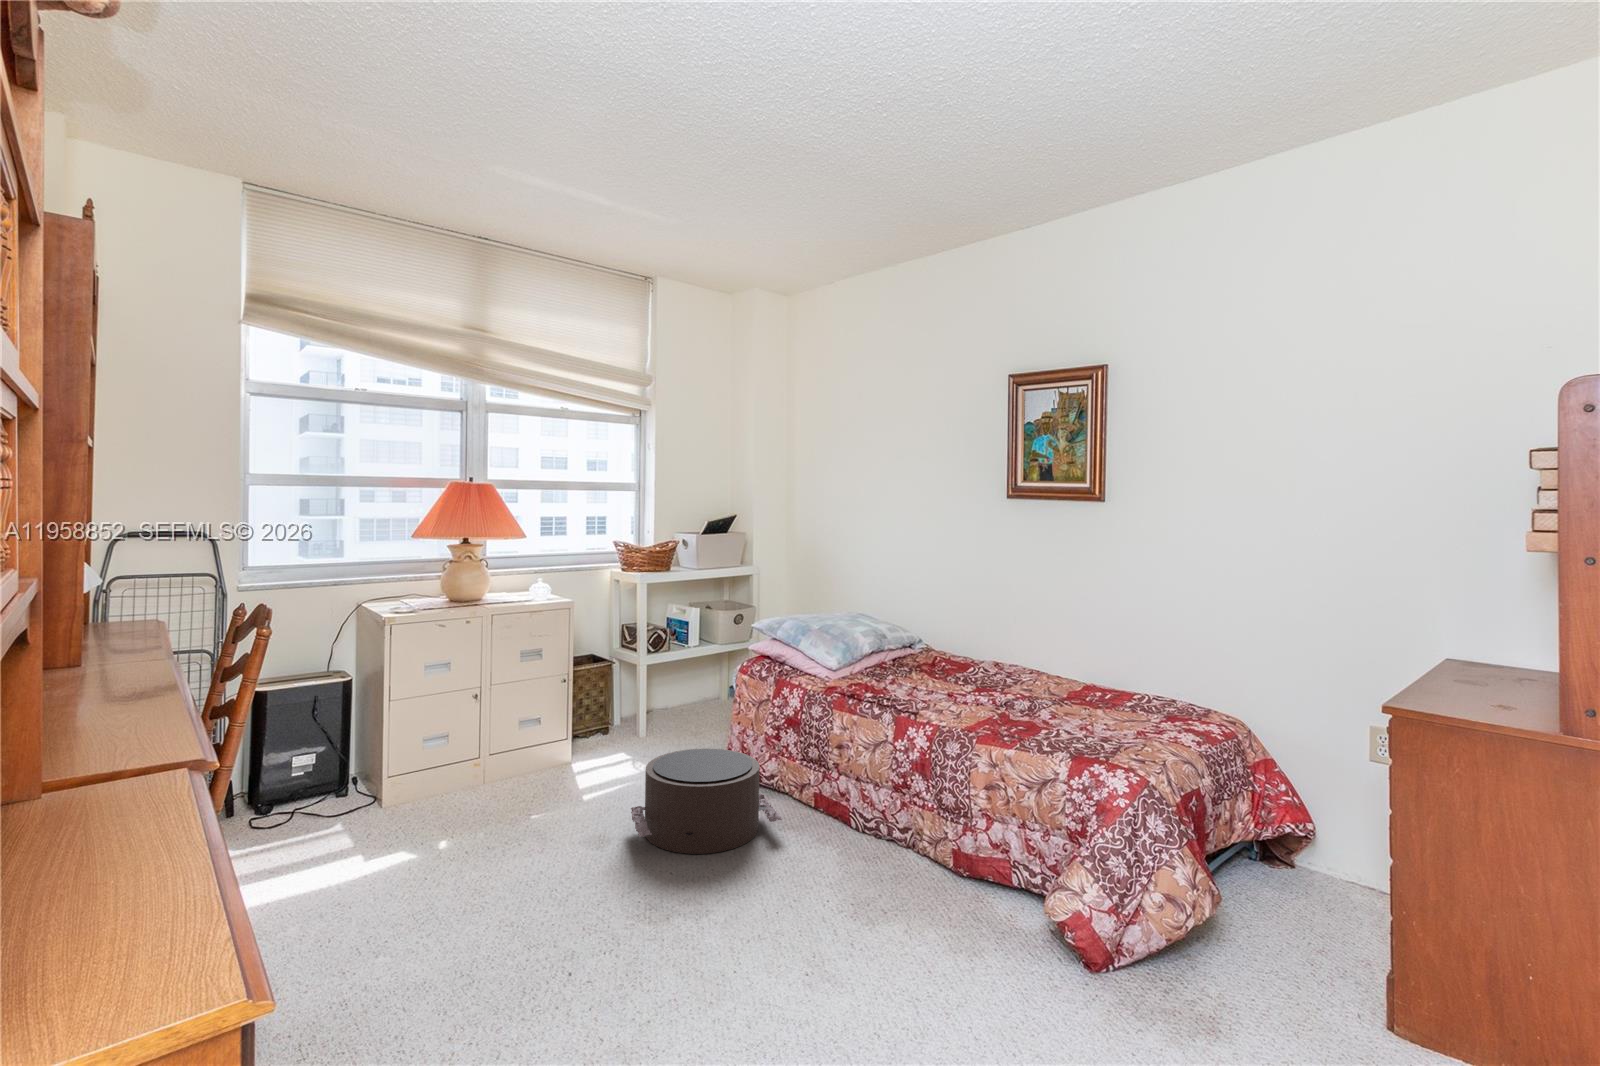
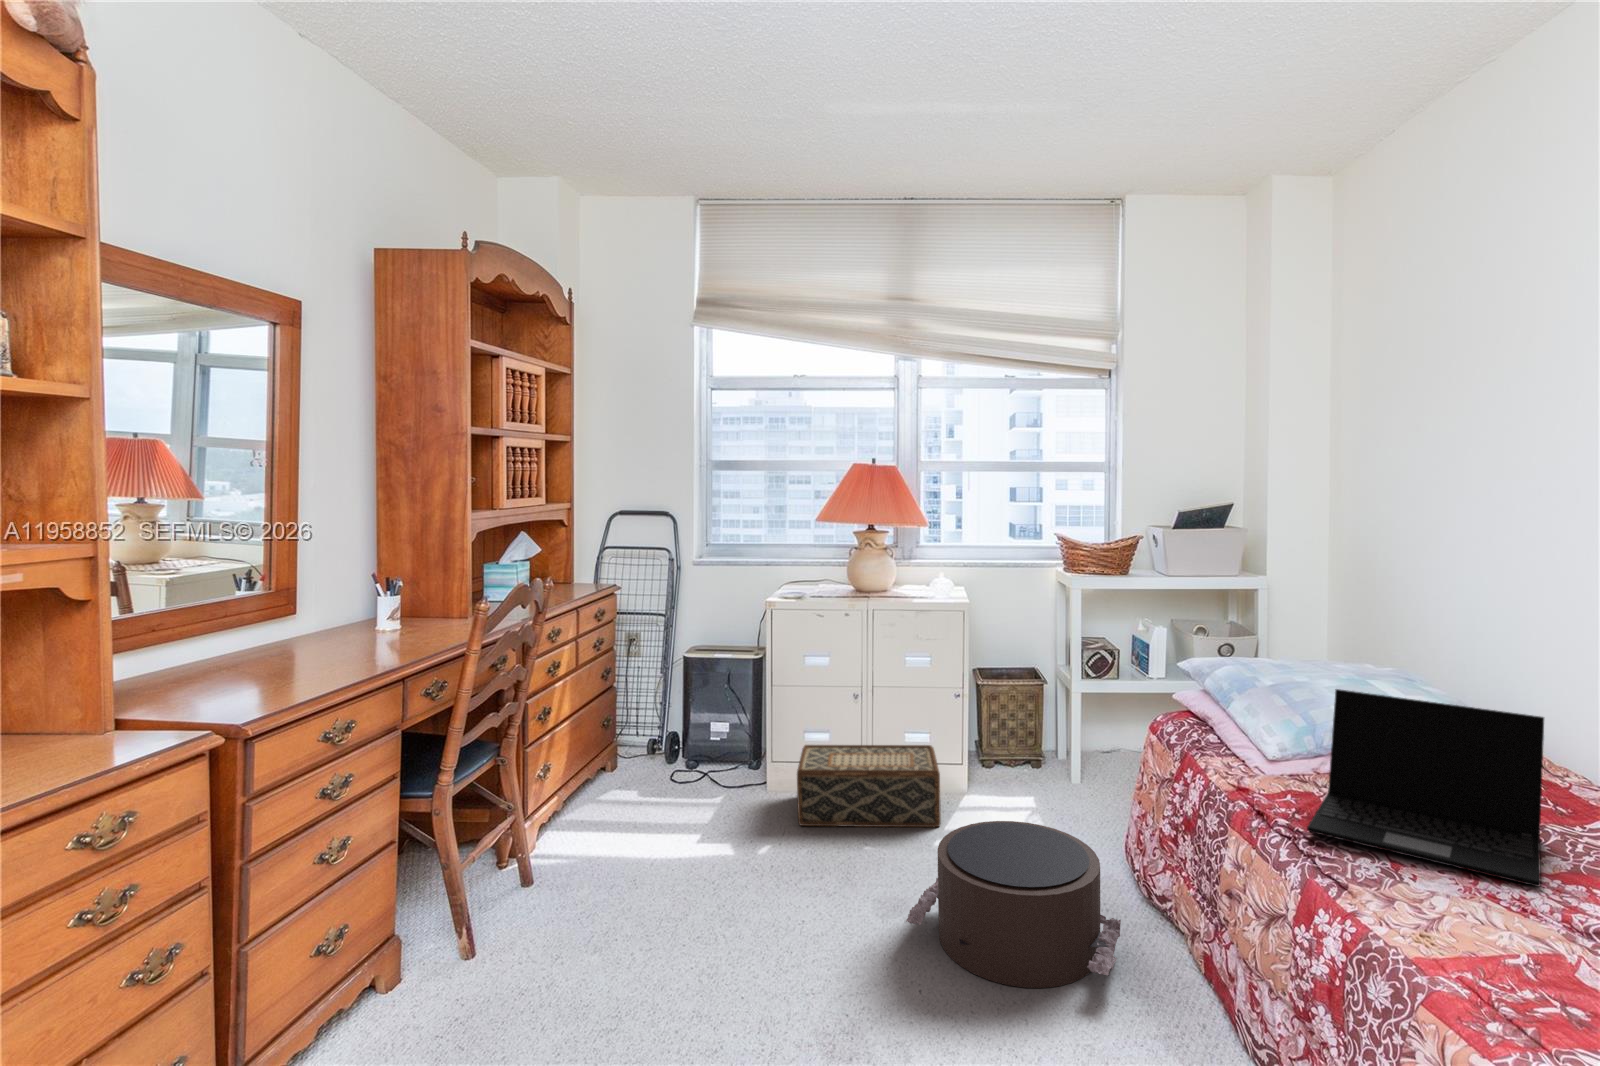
laptop: none [868,622,974,696] -> present [1307,689,1544,887]
woven basket: none [429,726,578,818] -> present [797,745,941,827]

